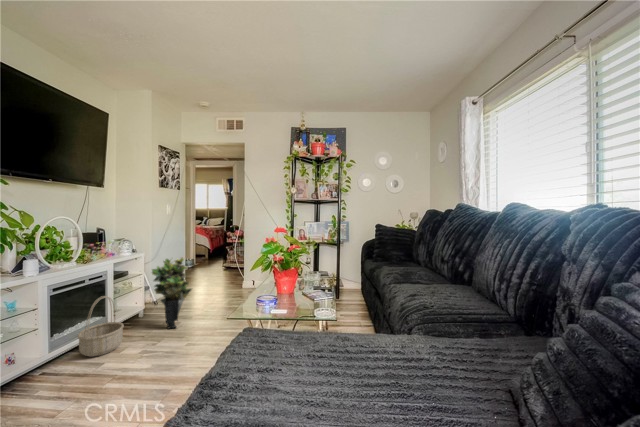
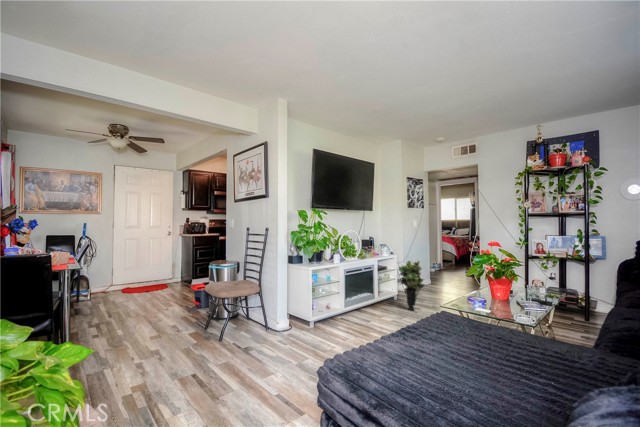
basket: present [78,296,124,357] -> none [359,279,382,314]

